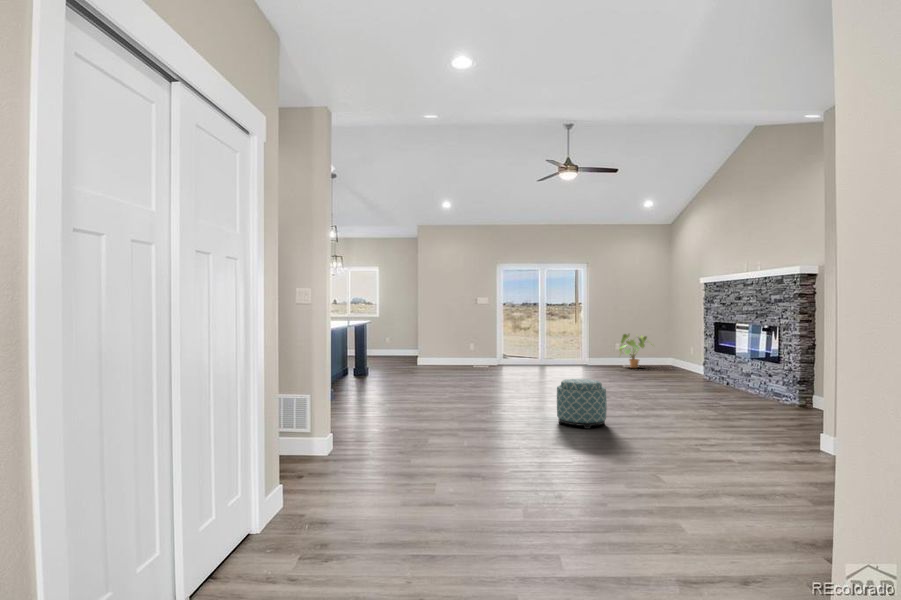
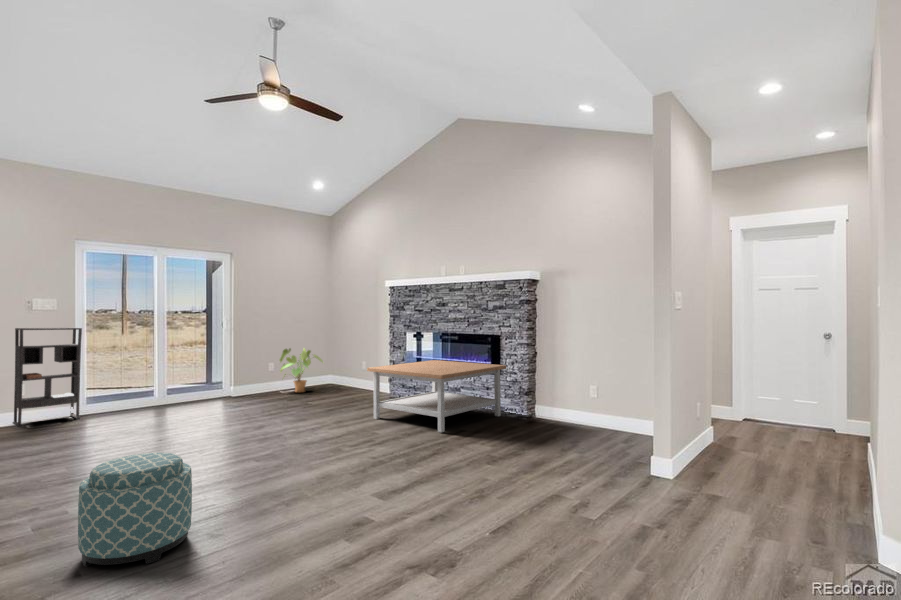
bookshelf: none [467,314,495,367] -> present [13,328,82,427]
coffee table: none [654,348,781,400] -> present [367,360,506,433]
ottoman: present [557,379,607,429] -> present [78,453,192,567]

